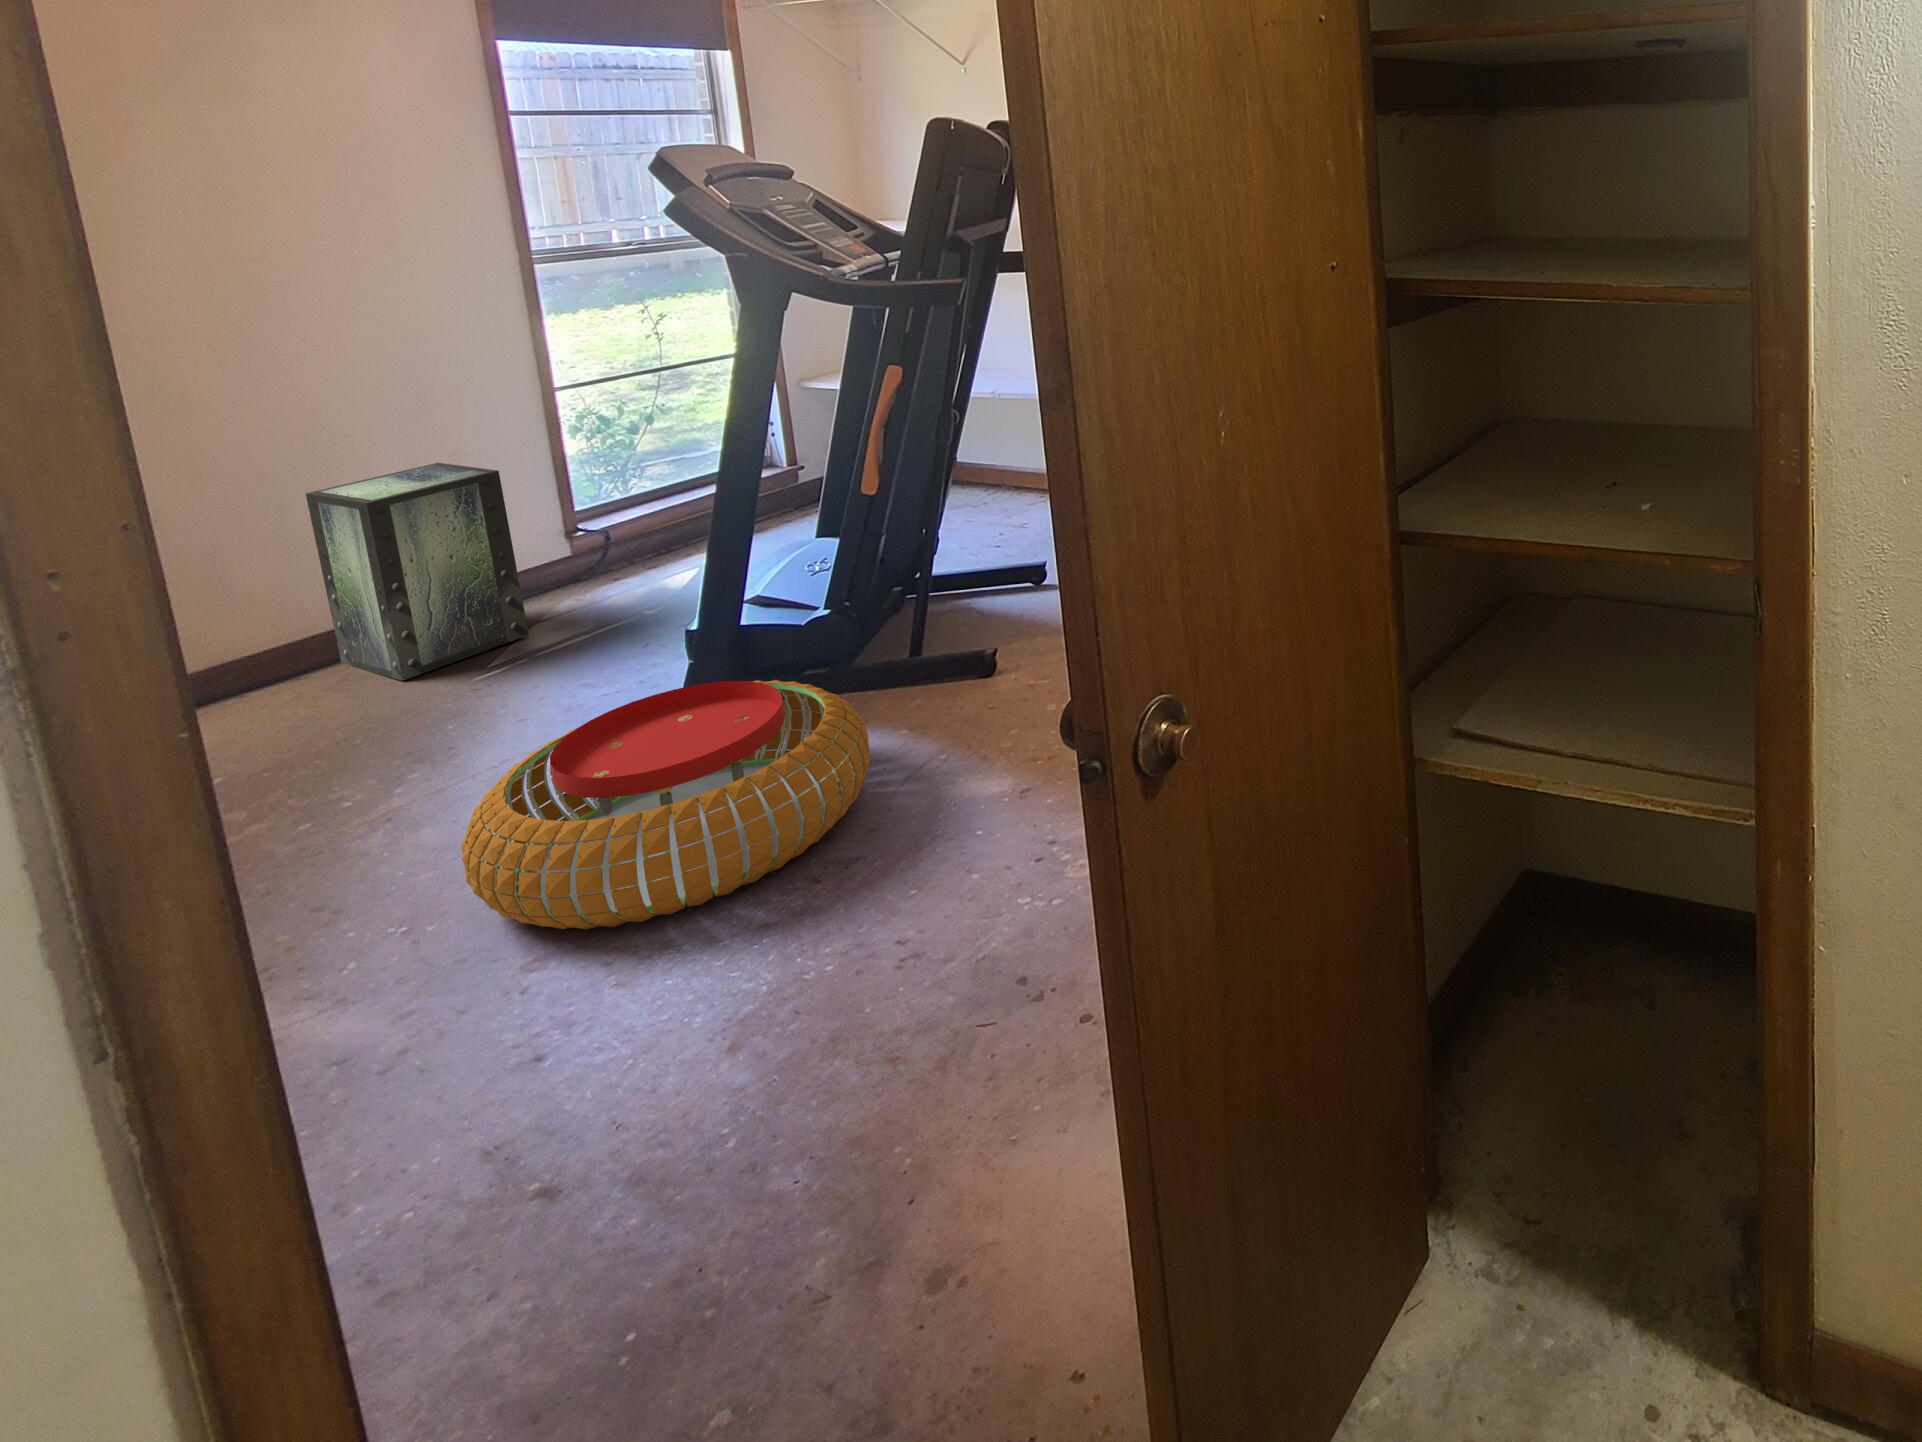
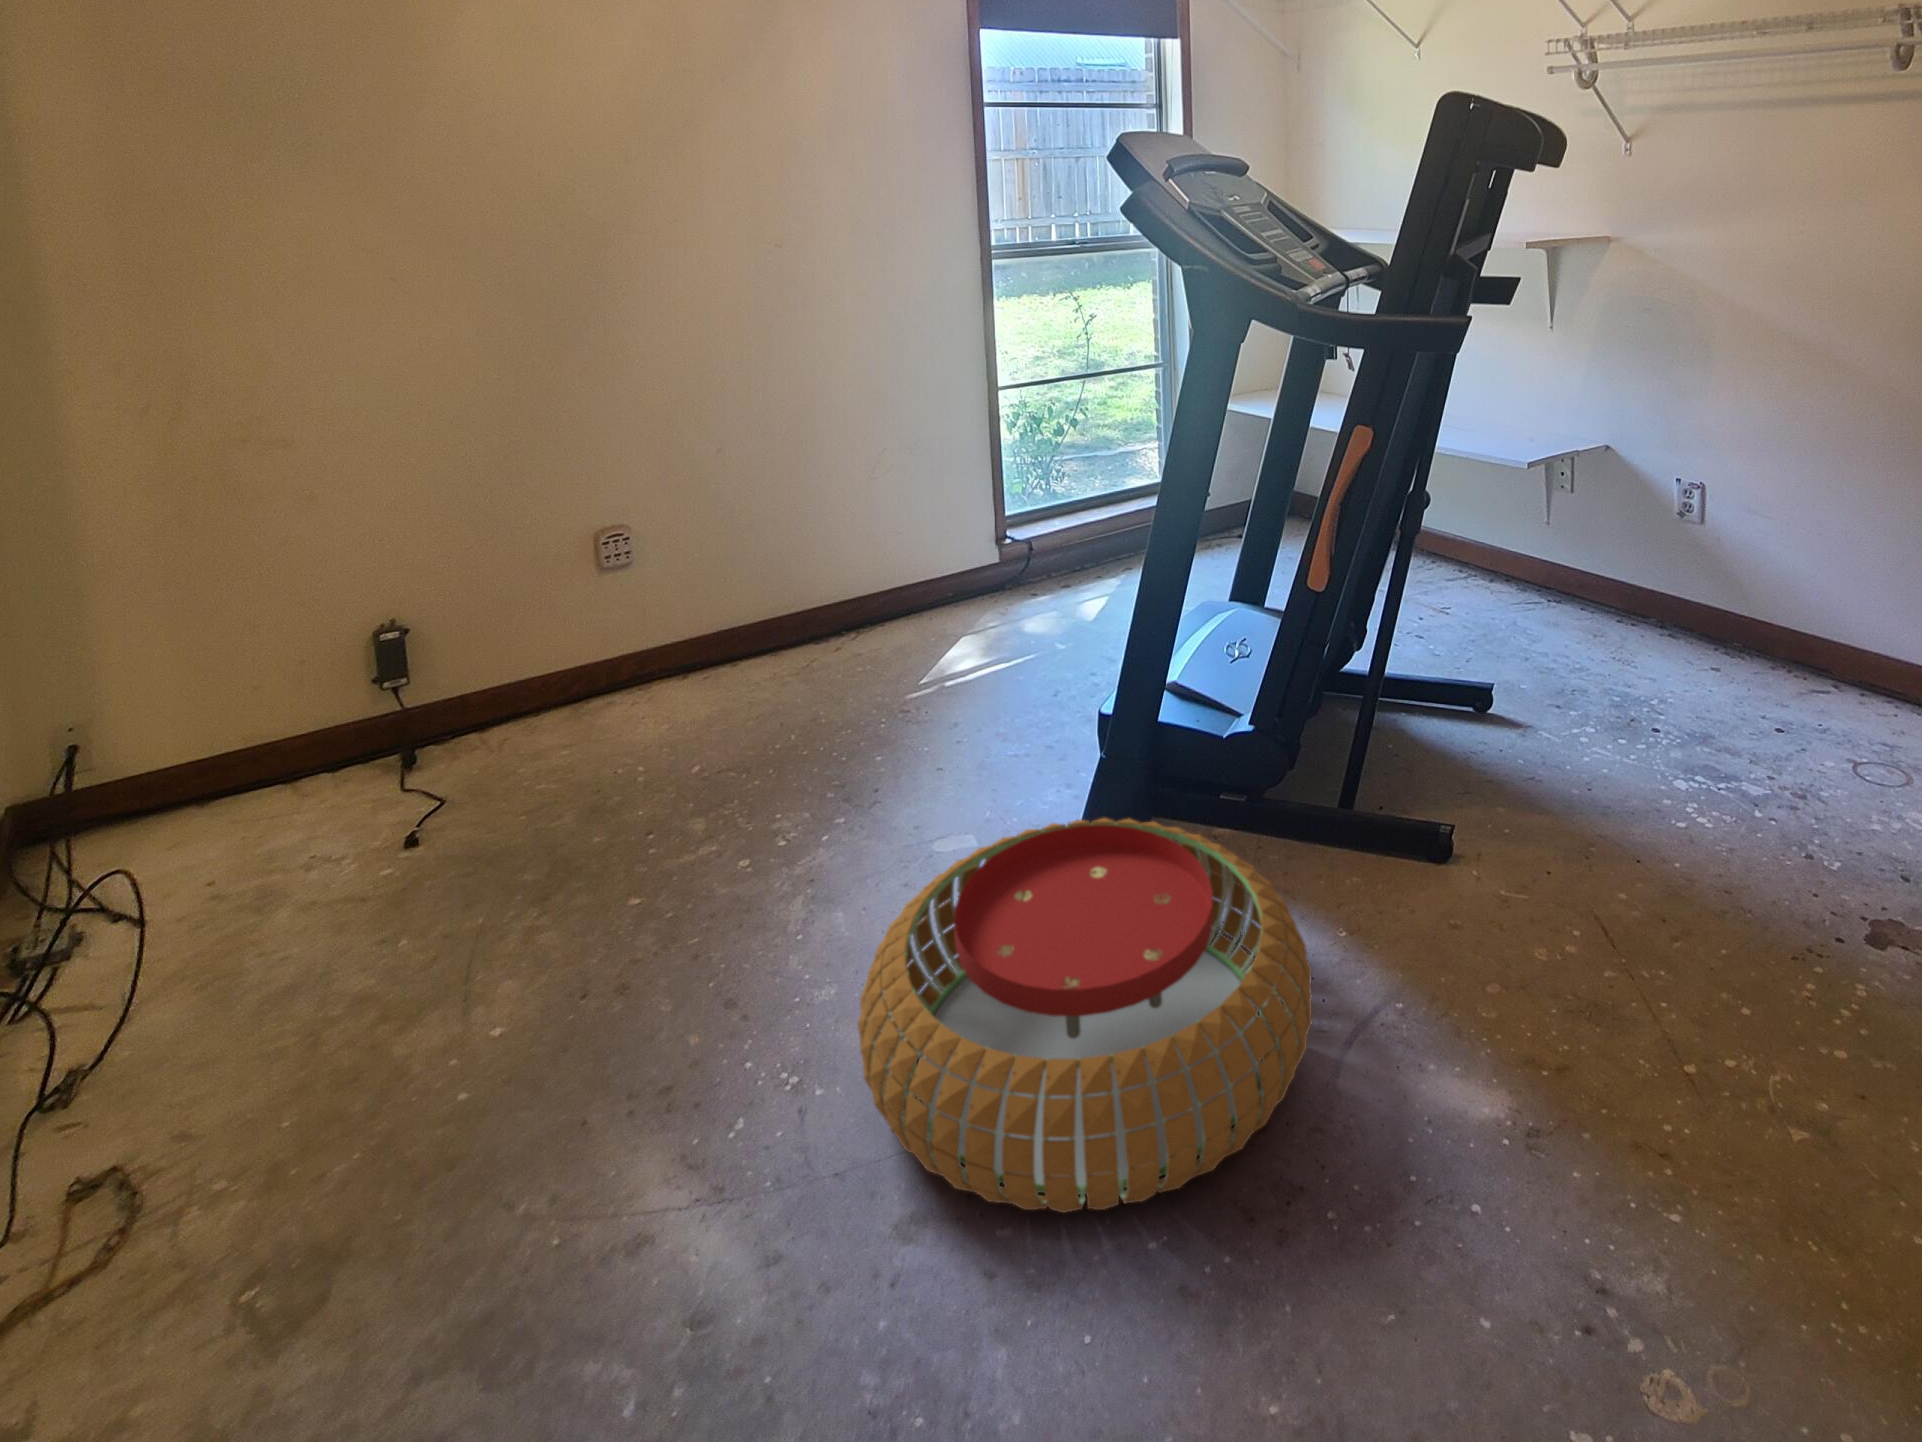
storage box: present [306,463,529,681] -> none [801,453,959,678]

